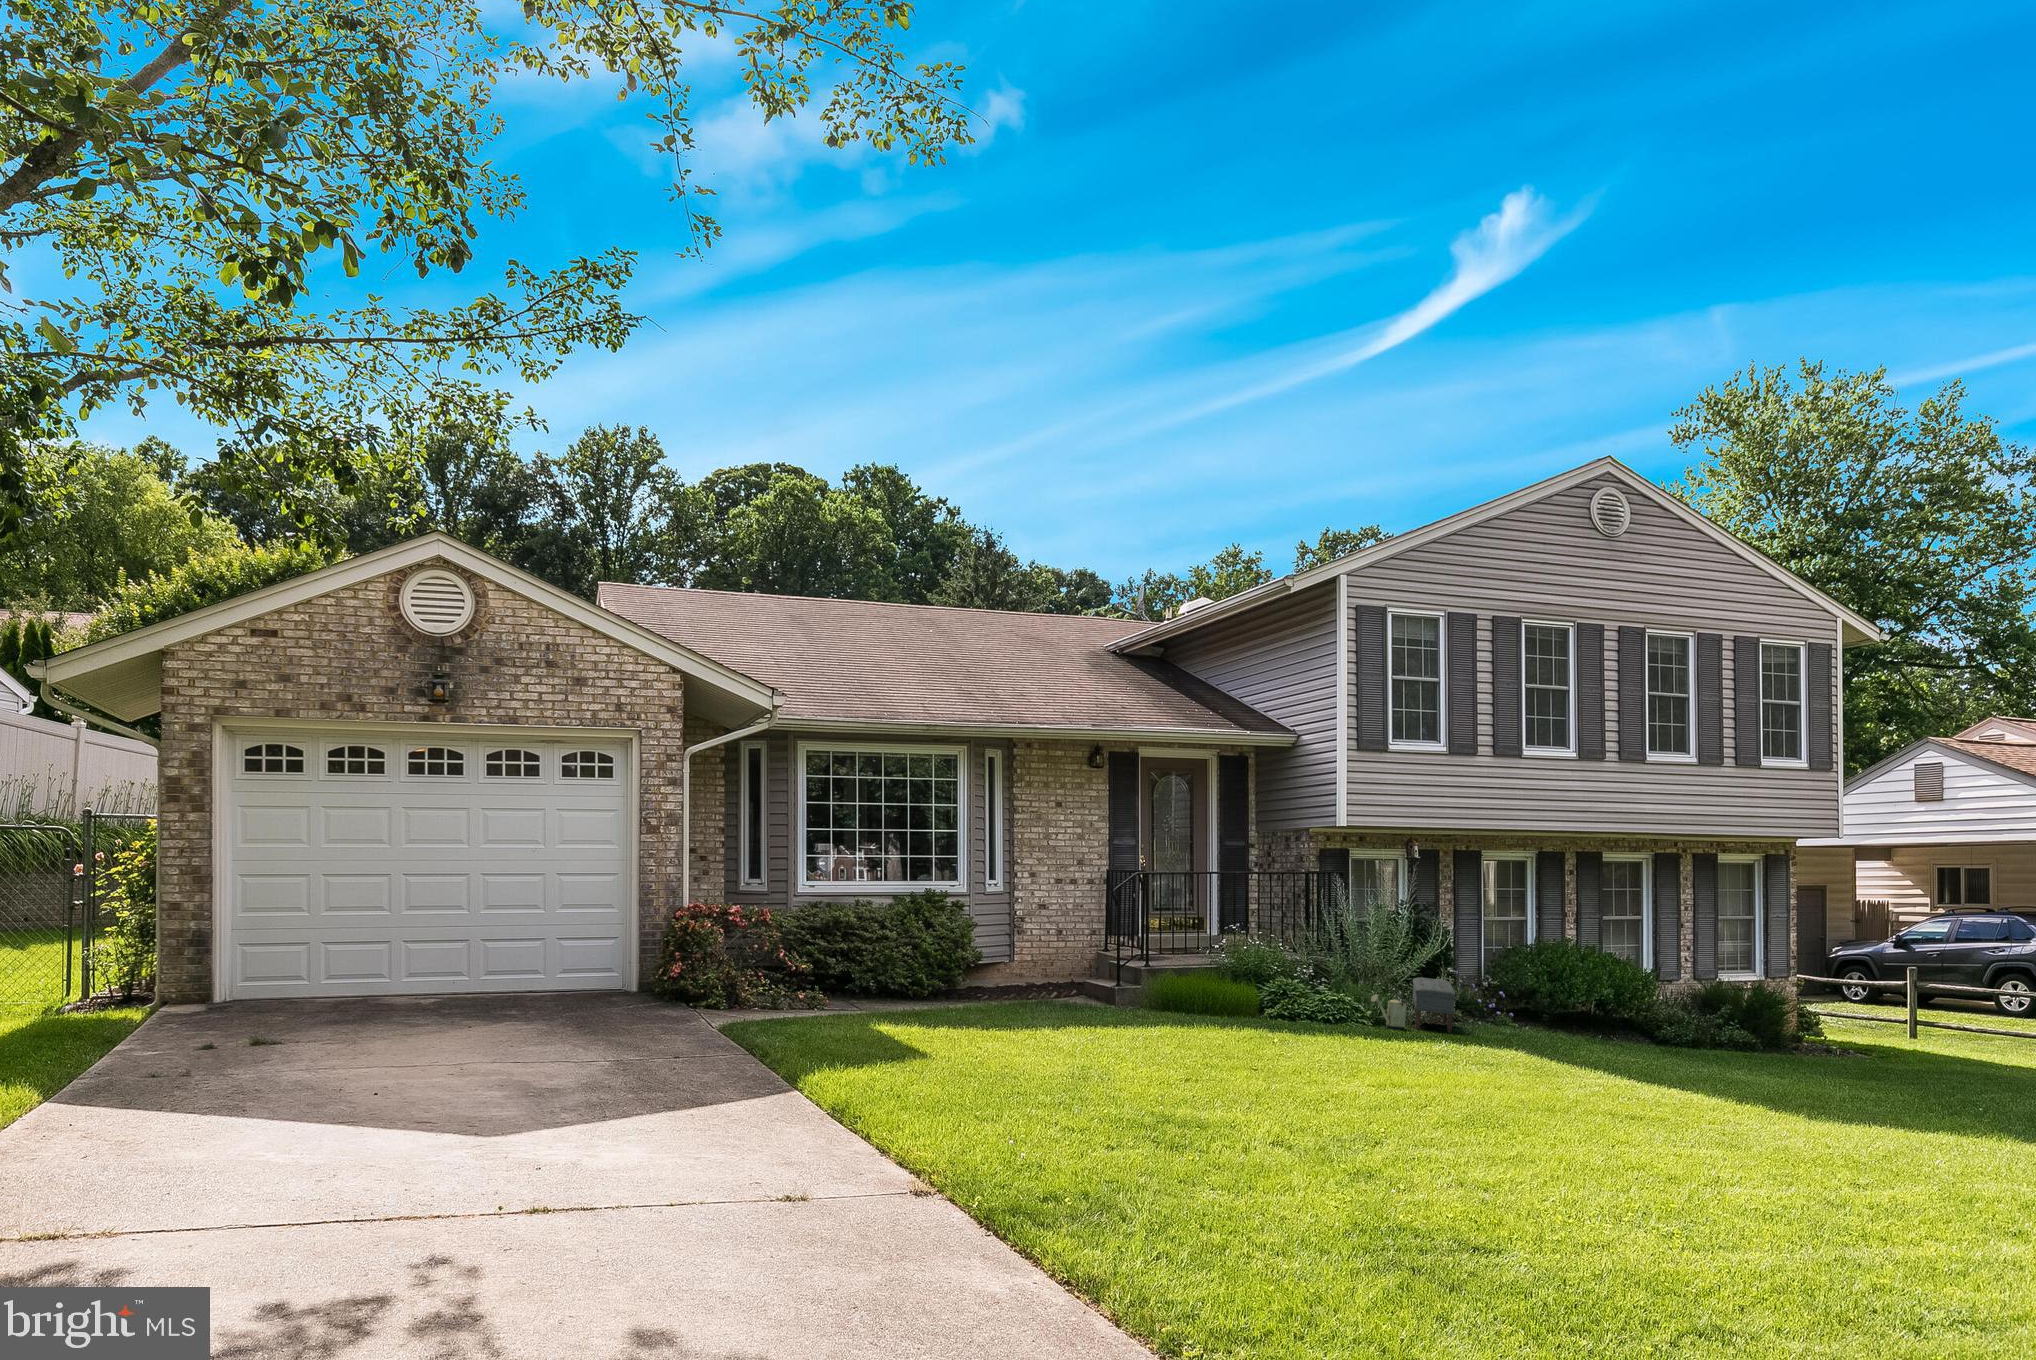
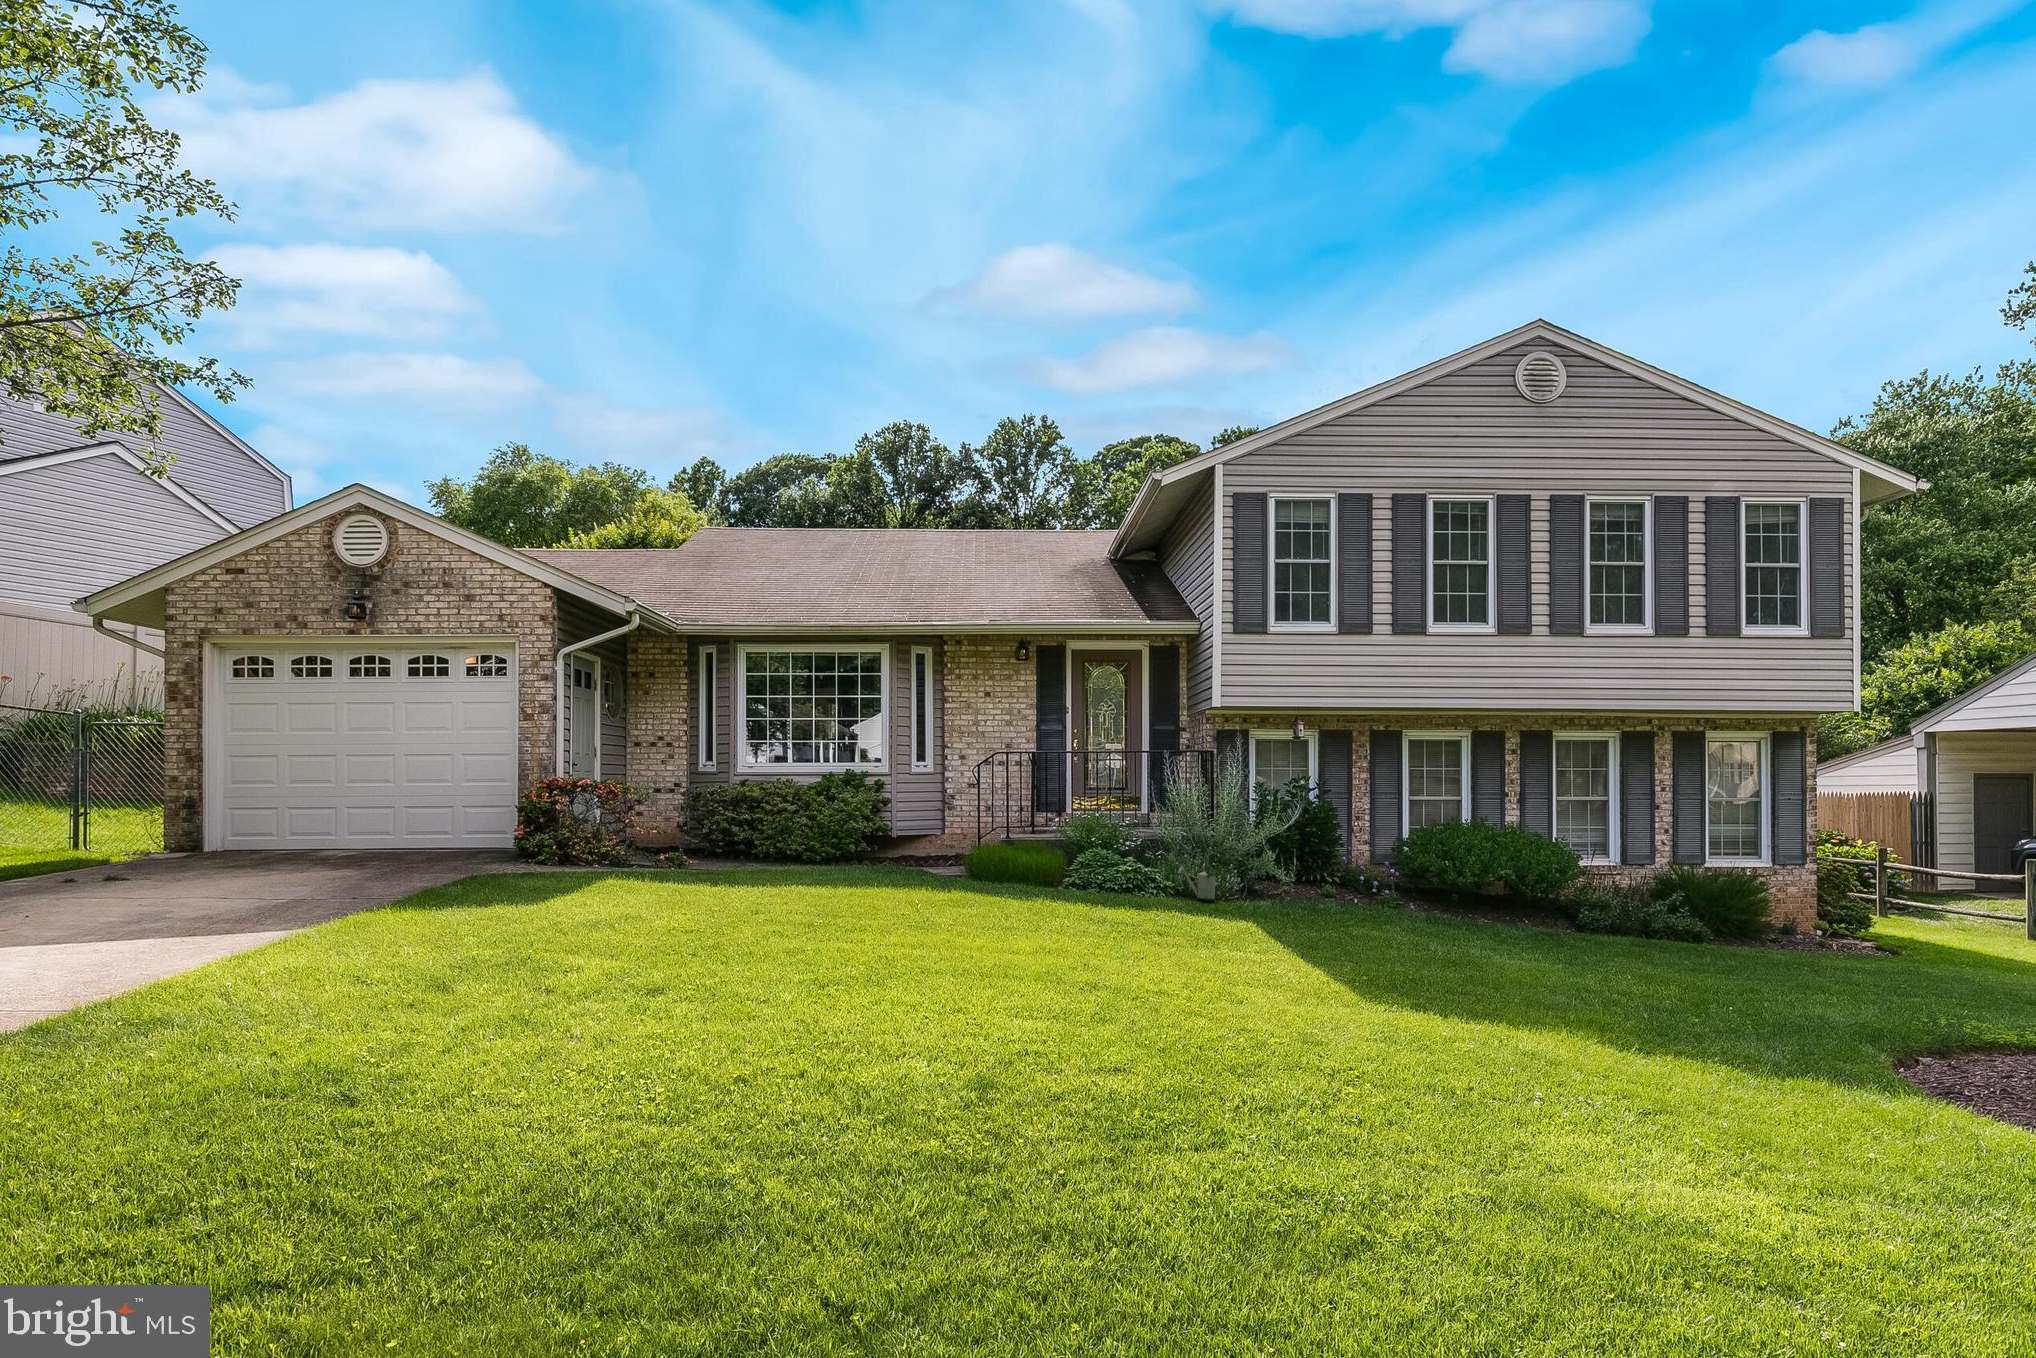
bench: present [1413,978,1456,1033] -> none [1230,852,1299,910]

